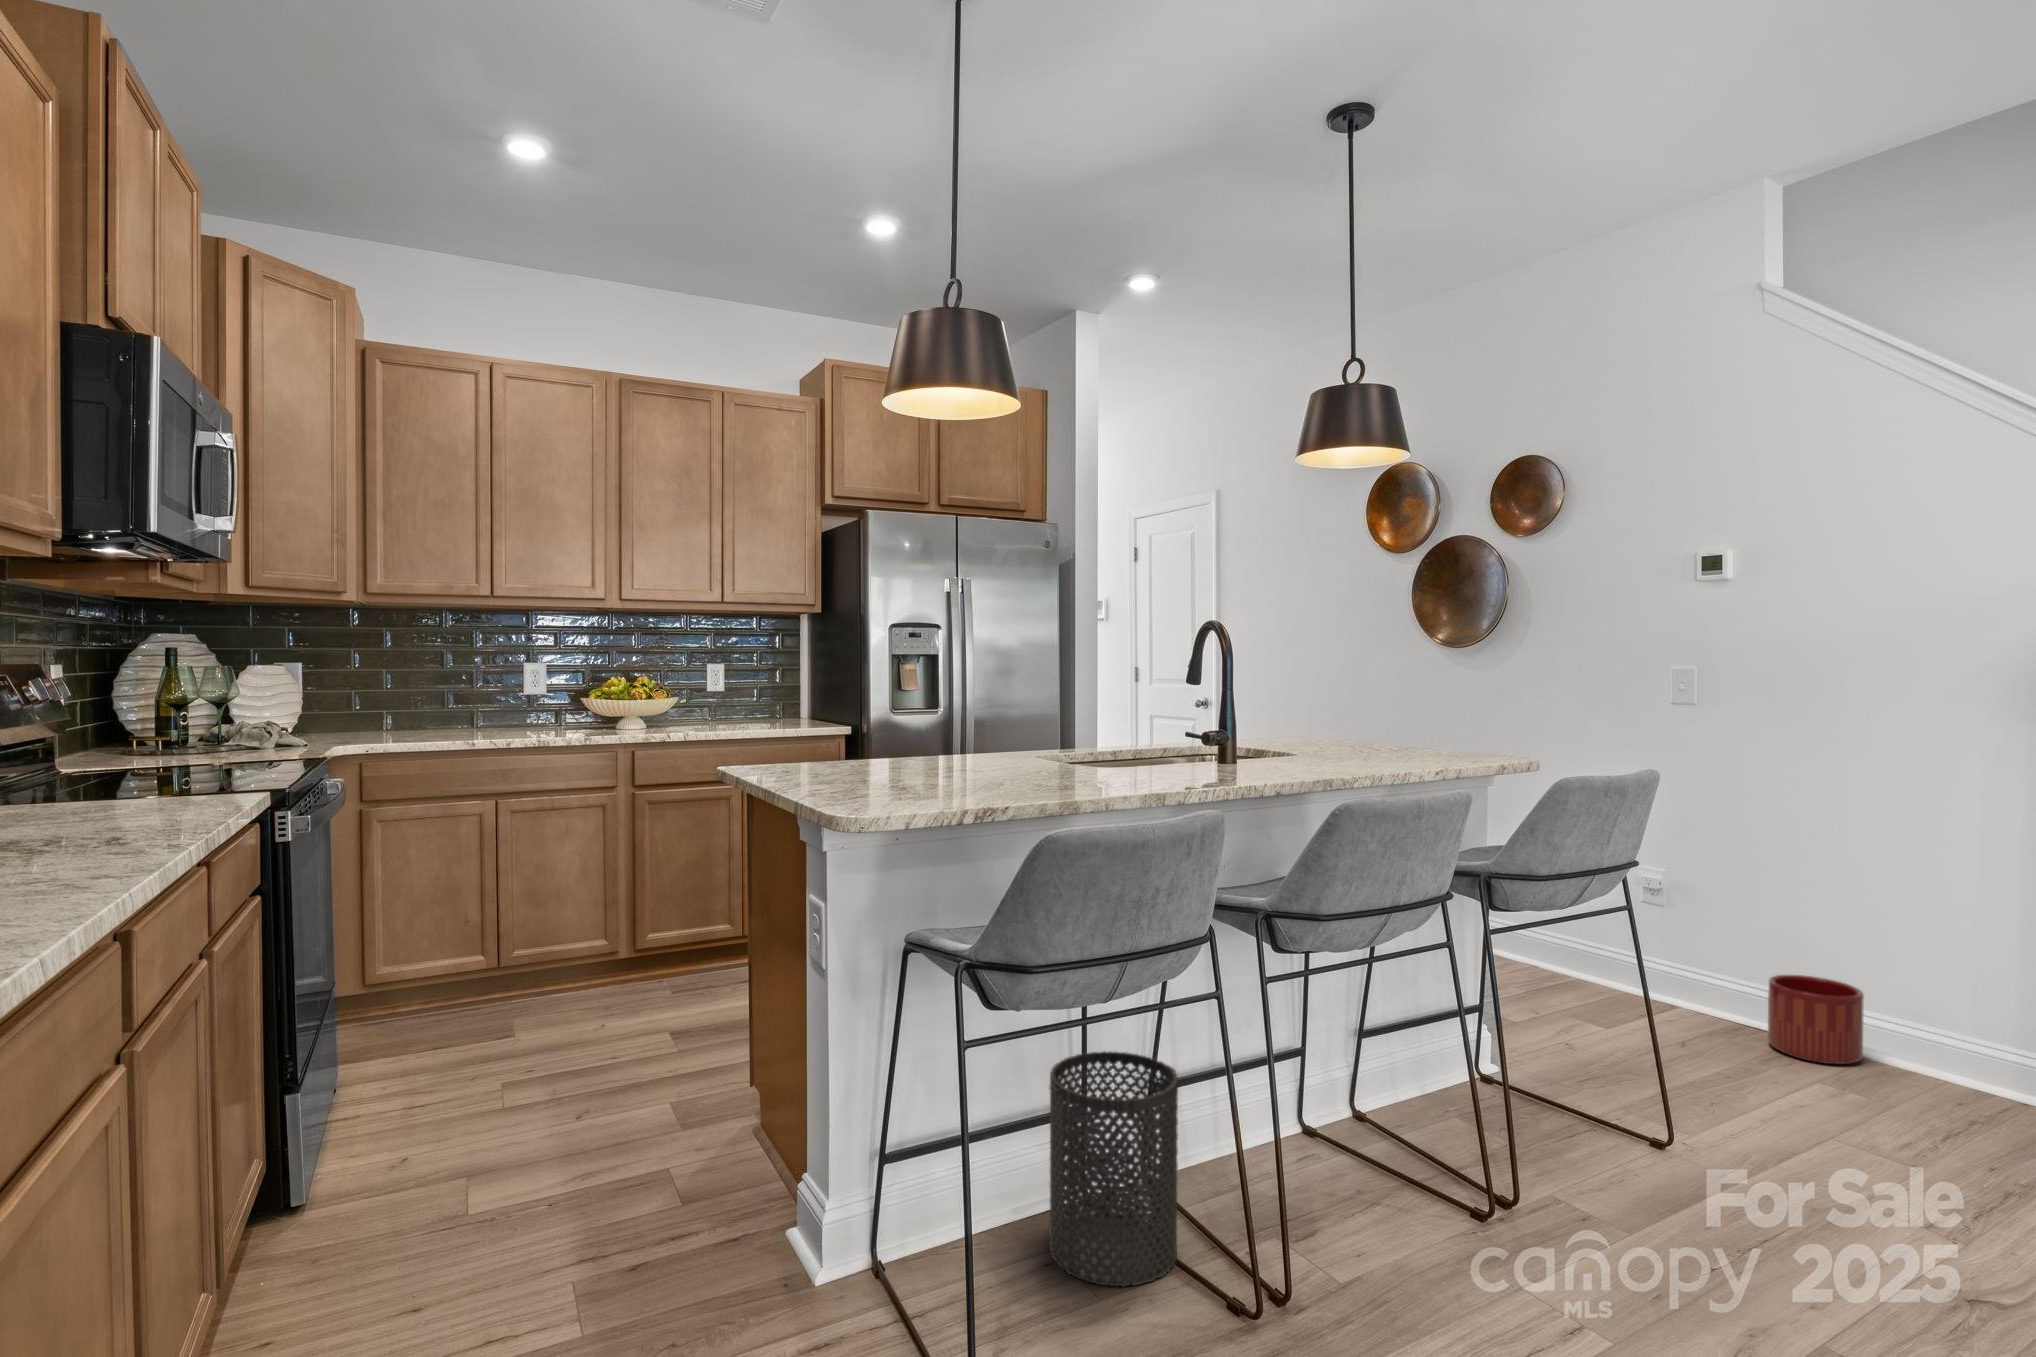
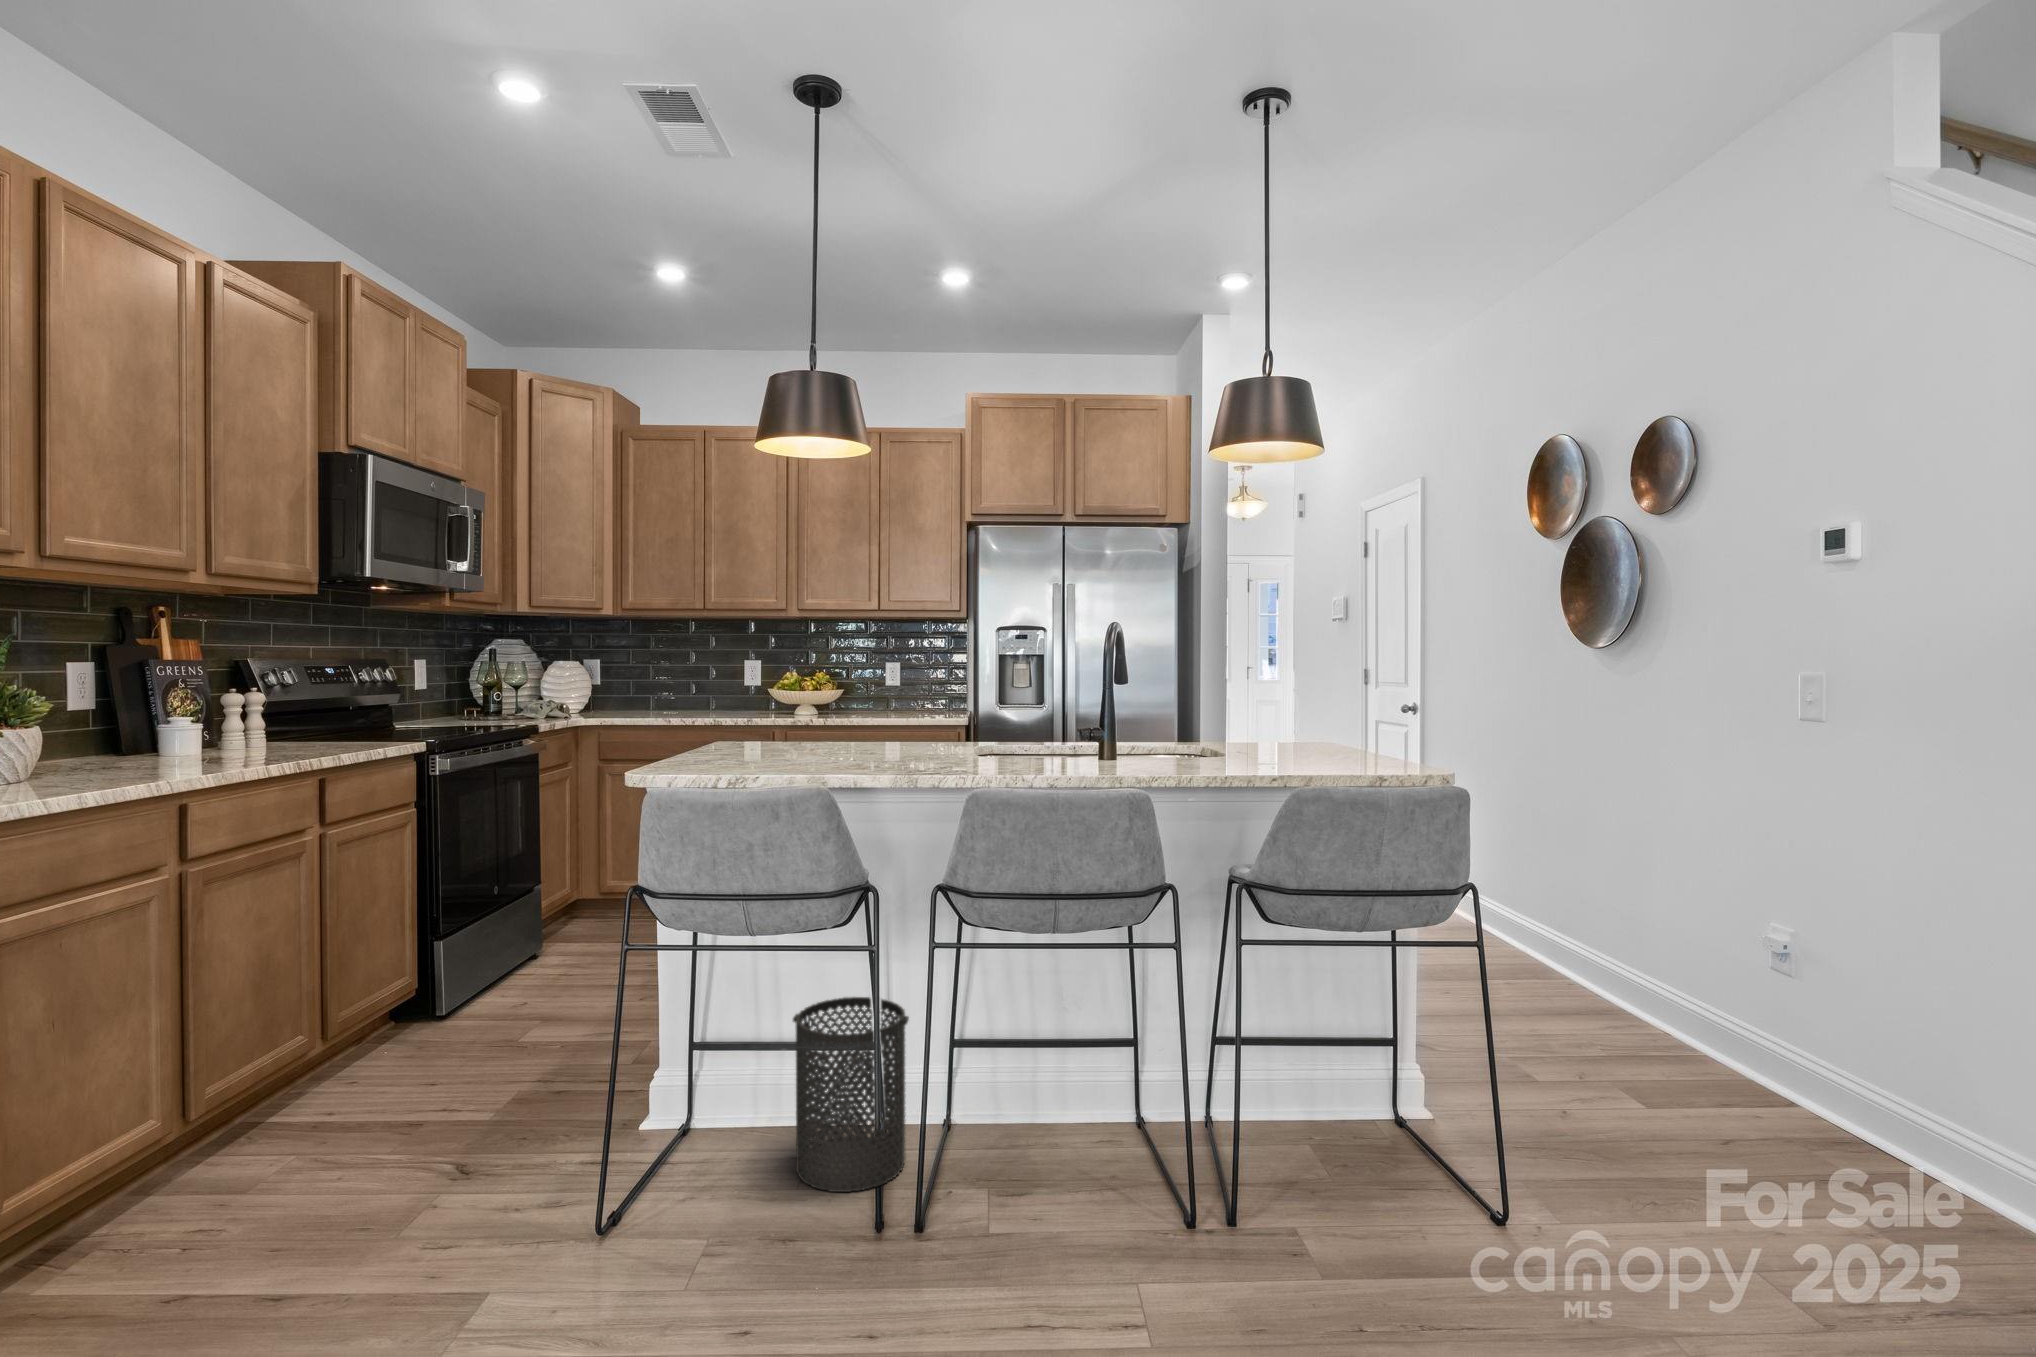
planter: present [1768,975,1864,1064] -> none [1847,1062,1978,1188]

